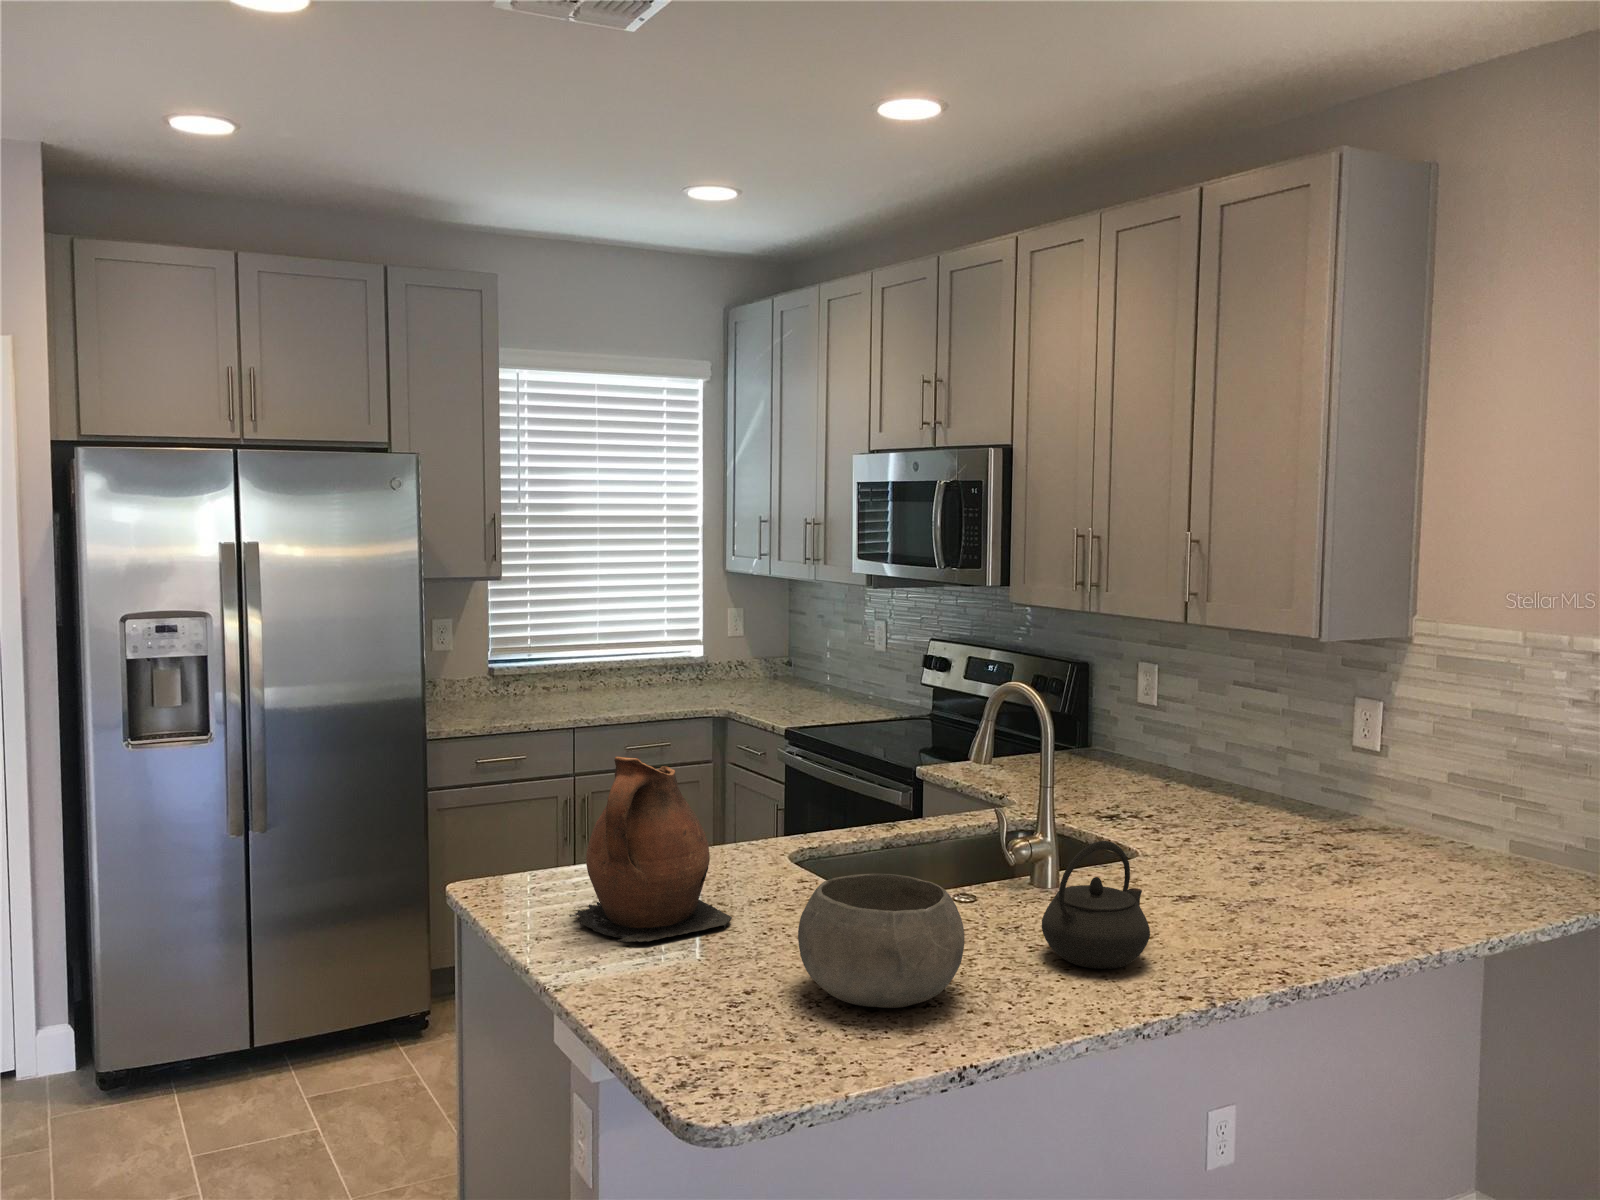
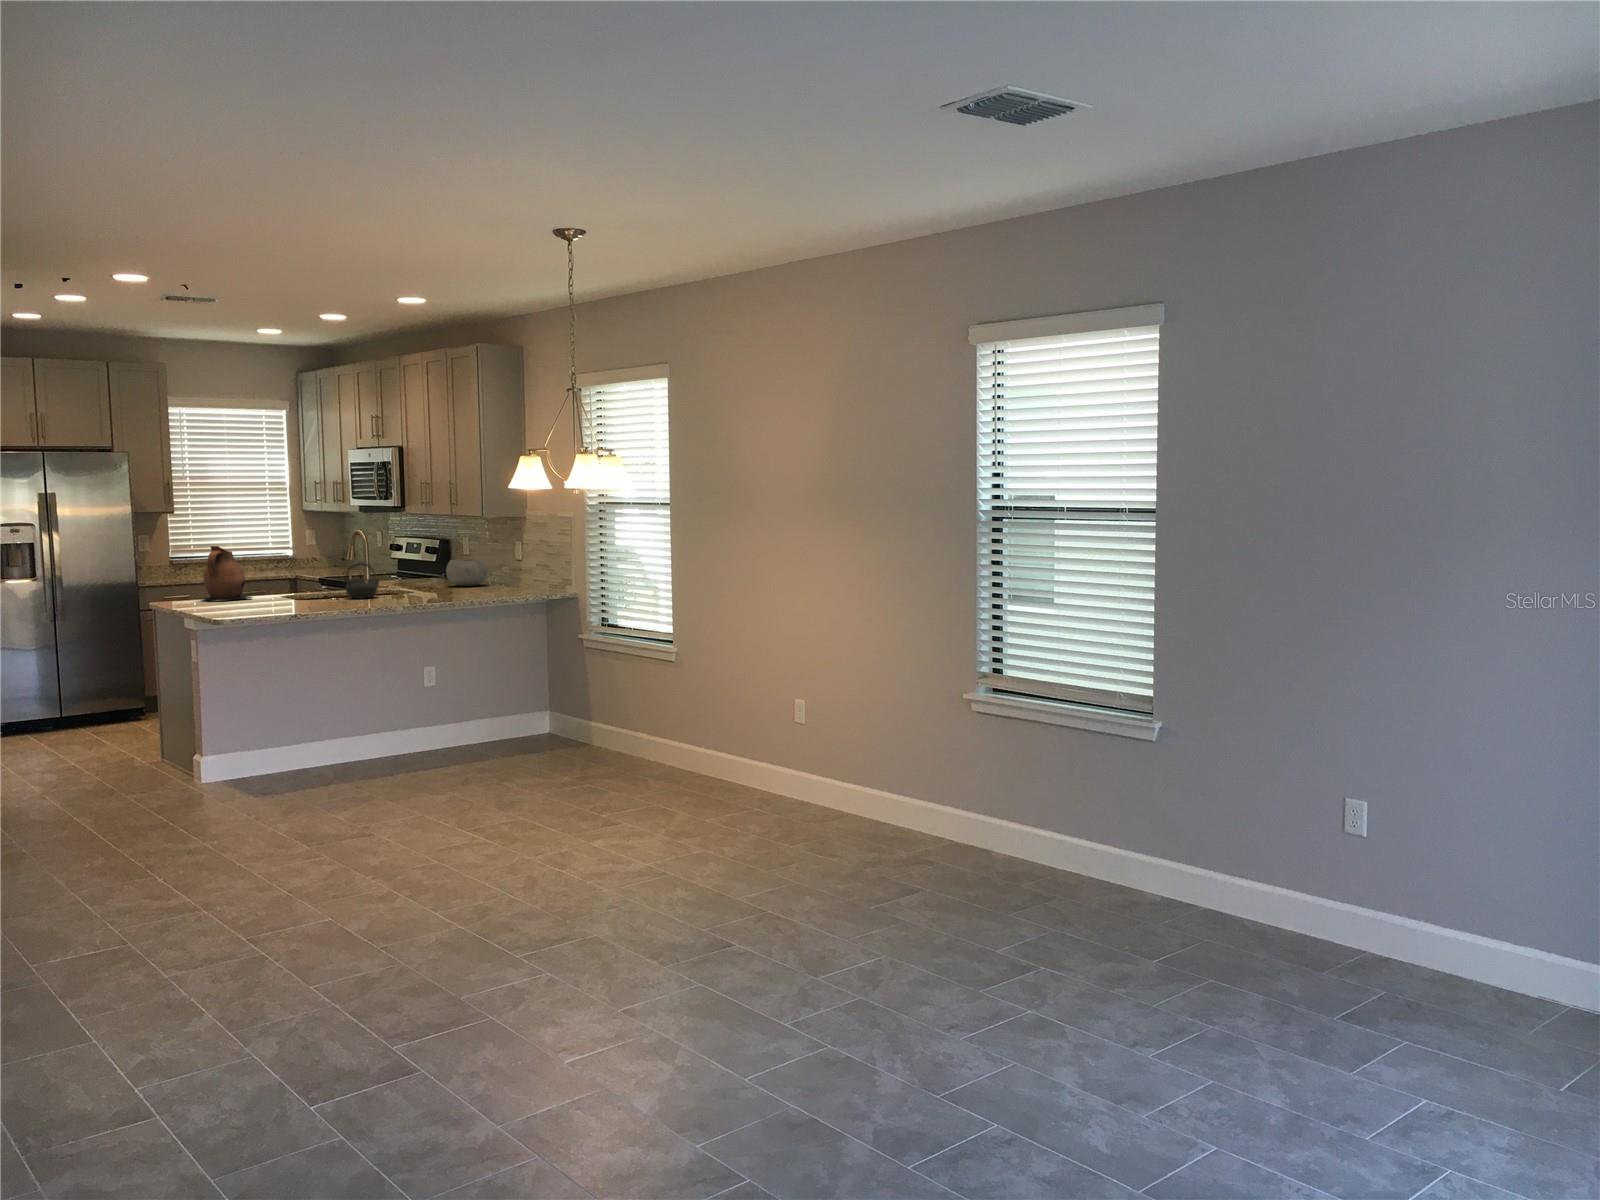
bowl: present [798,874,964,1008] -> present [446,559,487,586]

